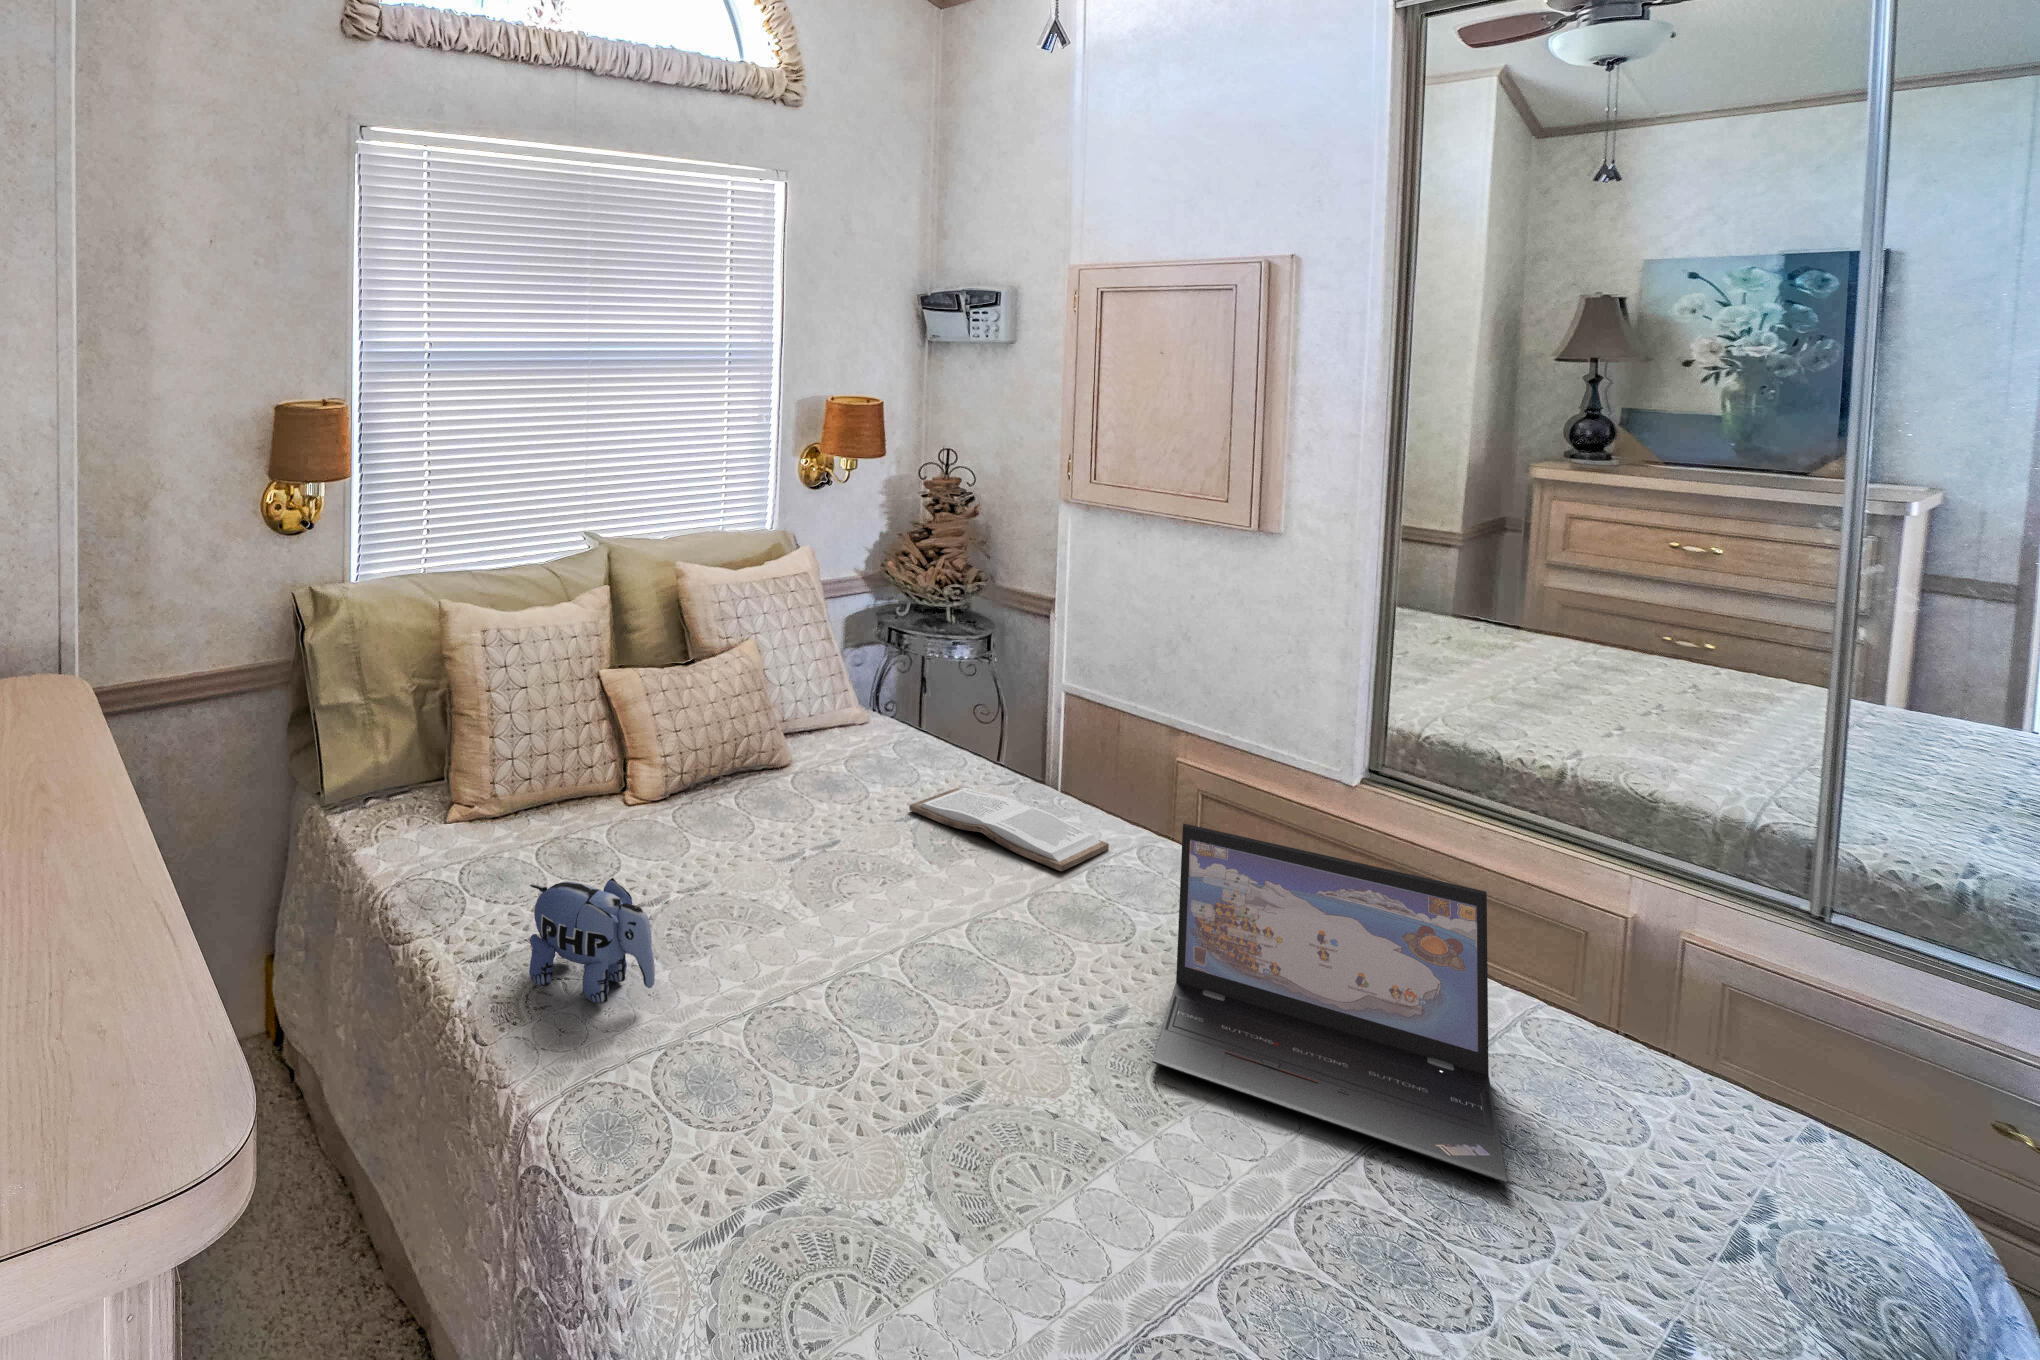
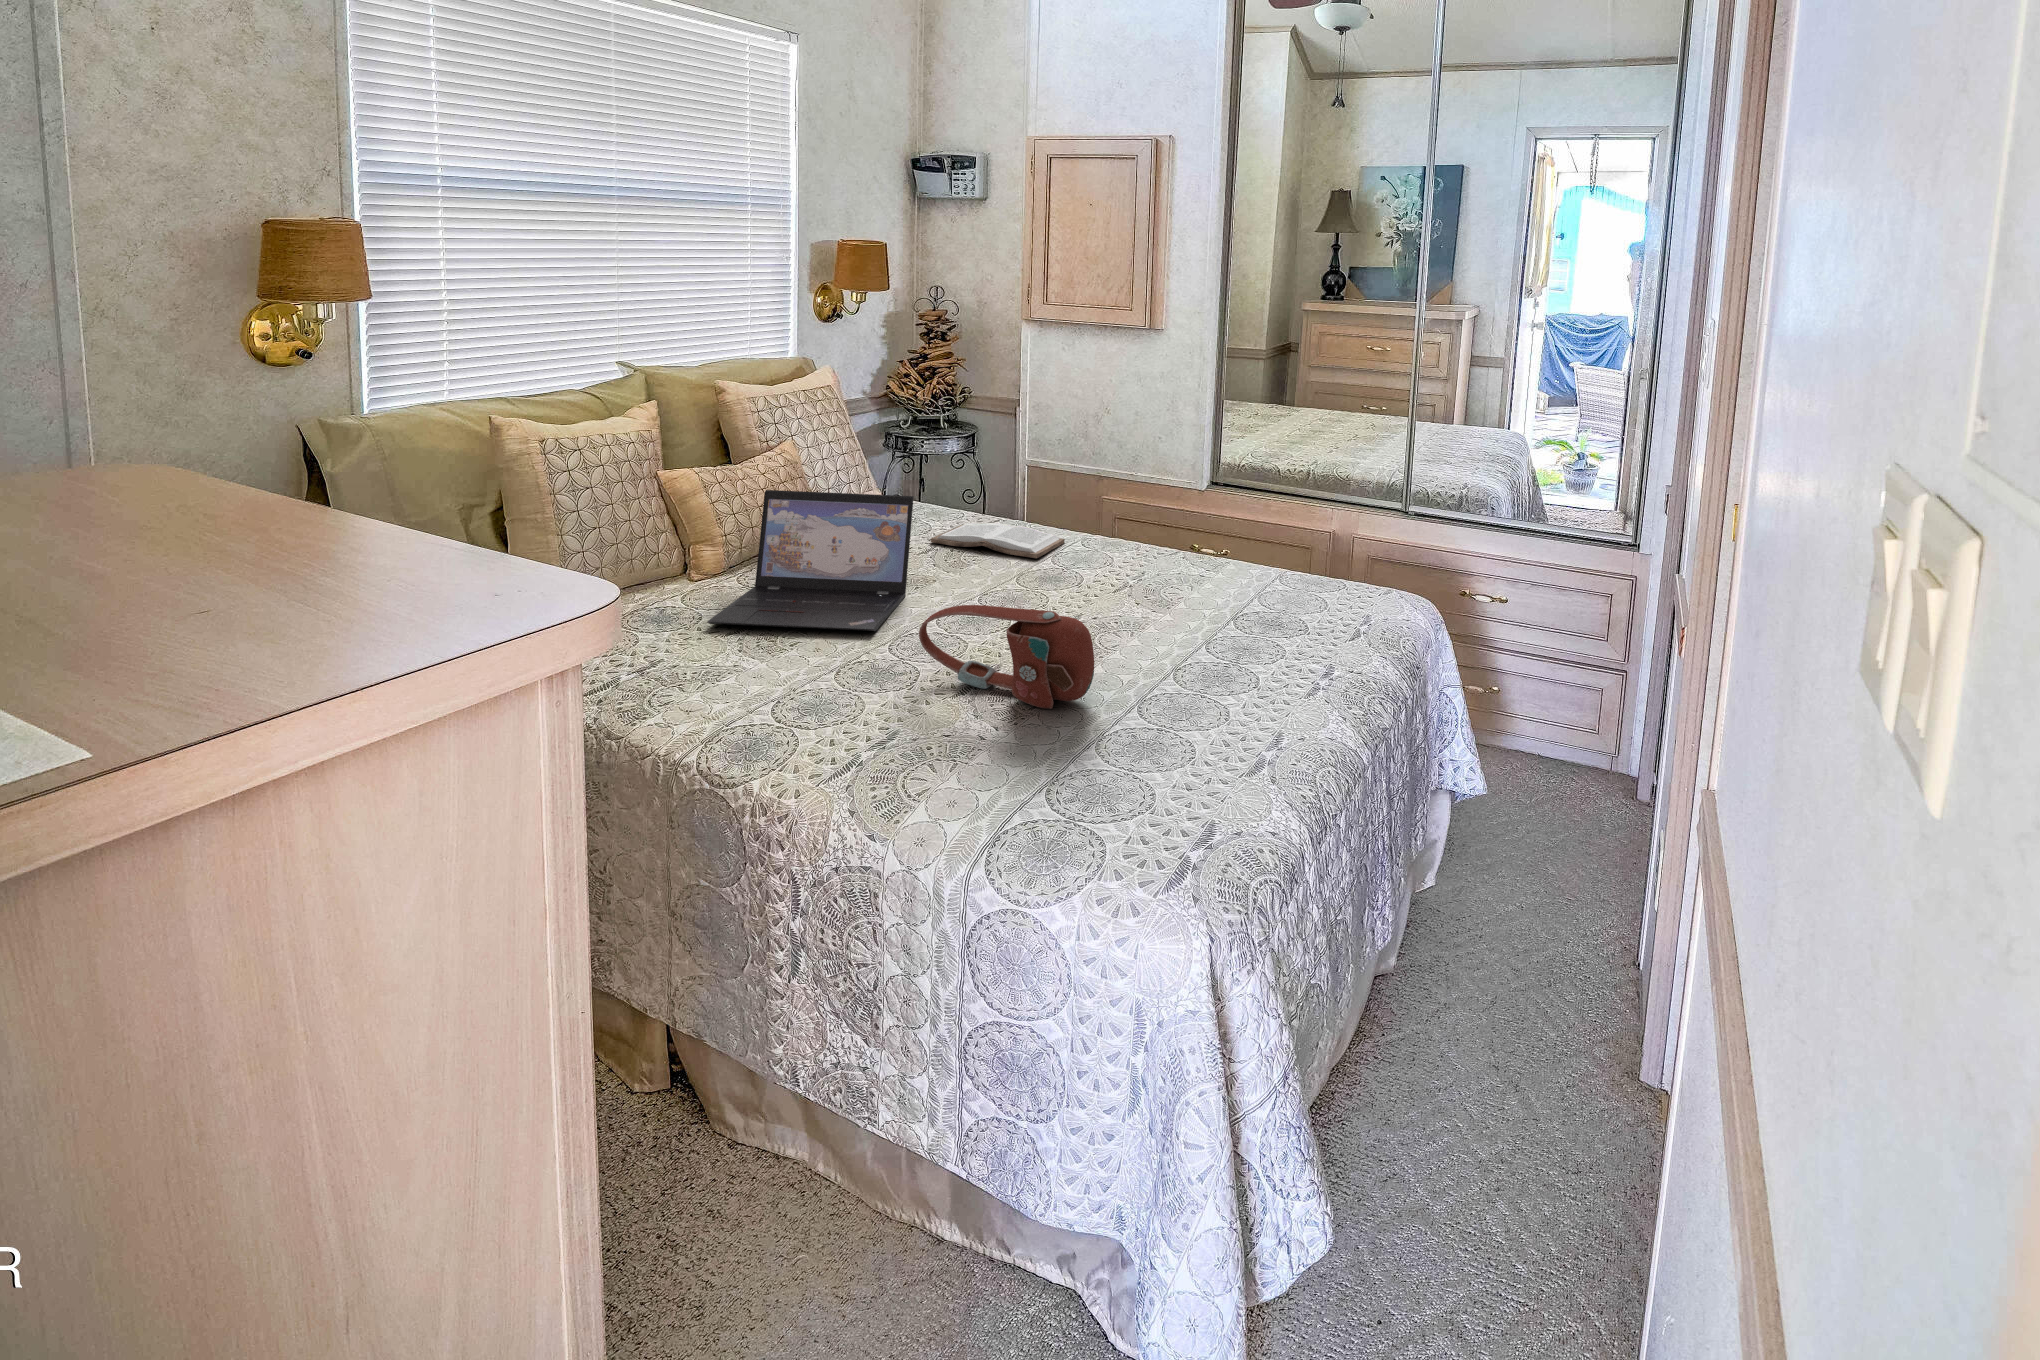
laptop: present [1152,823,1507,1183] -> present [707,490,914,631]
plush toy: present [529,878,655,1003] -> none [642,600,761,694]
handbag: none [857,970,1136,1202] -> present [919,605,1094,709]

